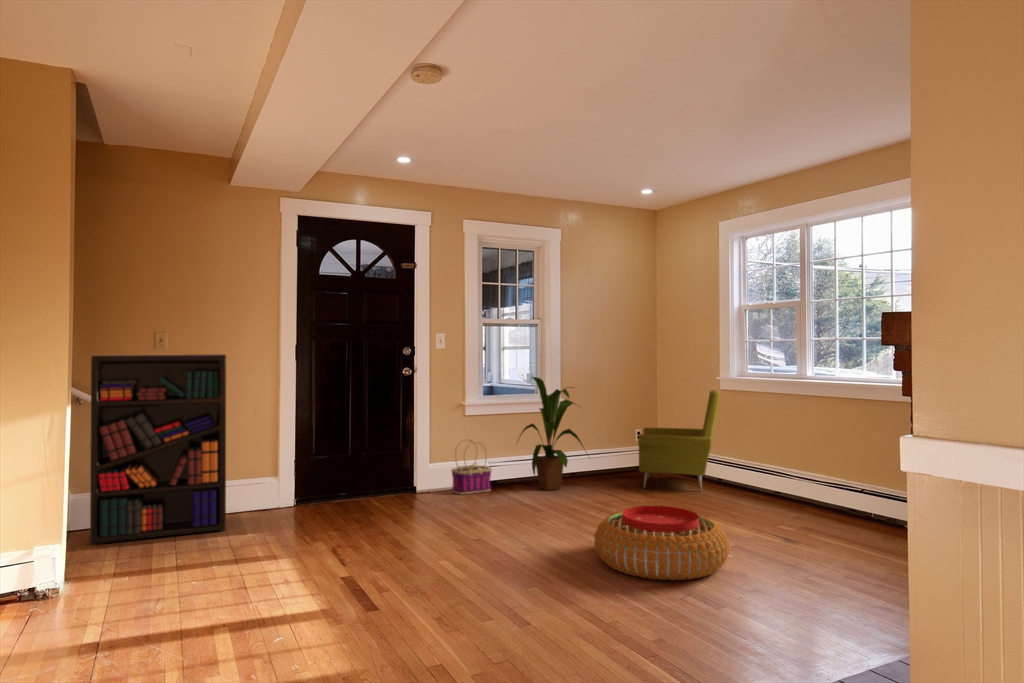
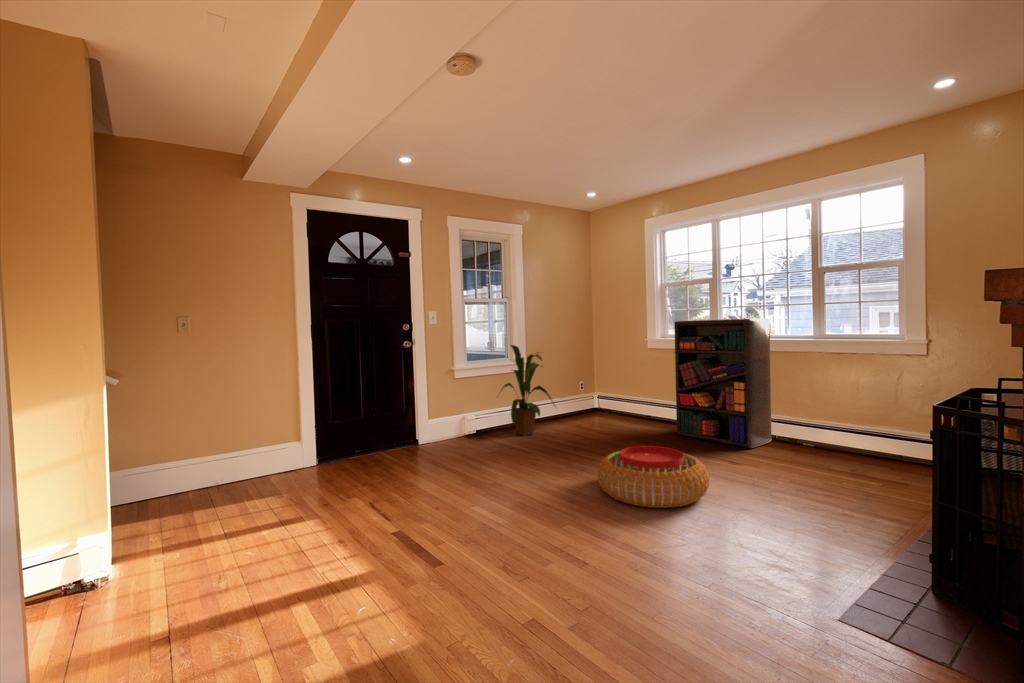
bookshelf: present [90,354,226,544] -> present [674,318,772,448]
armchair: present [638,390,720,491] -> none [590,350,654,429]
basket: present [451,442,492,494] -> none [446,399,479,444]

